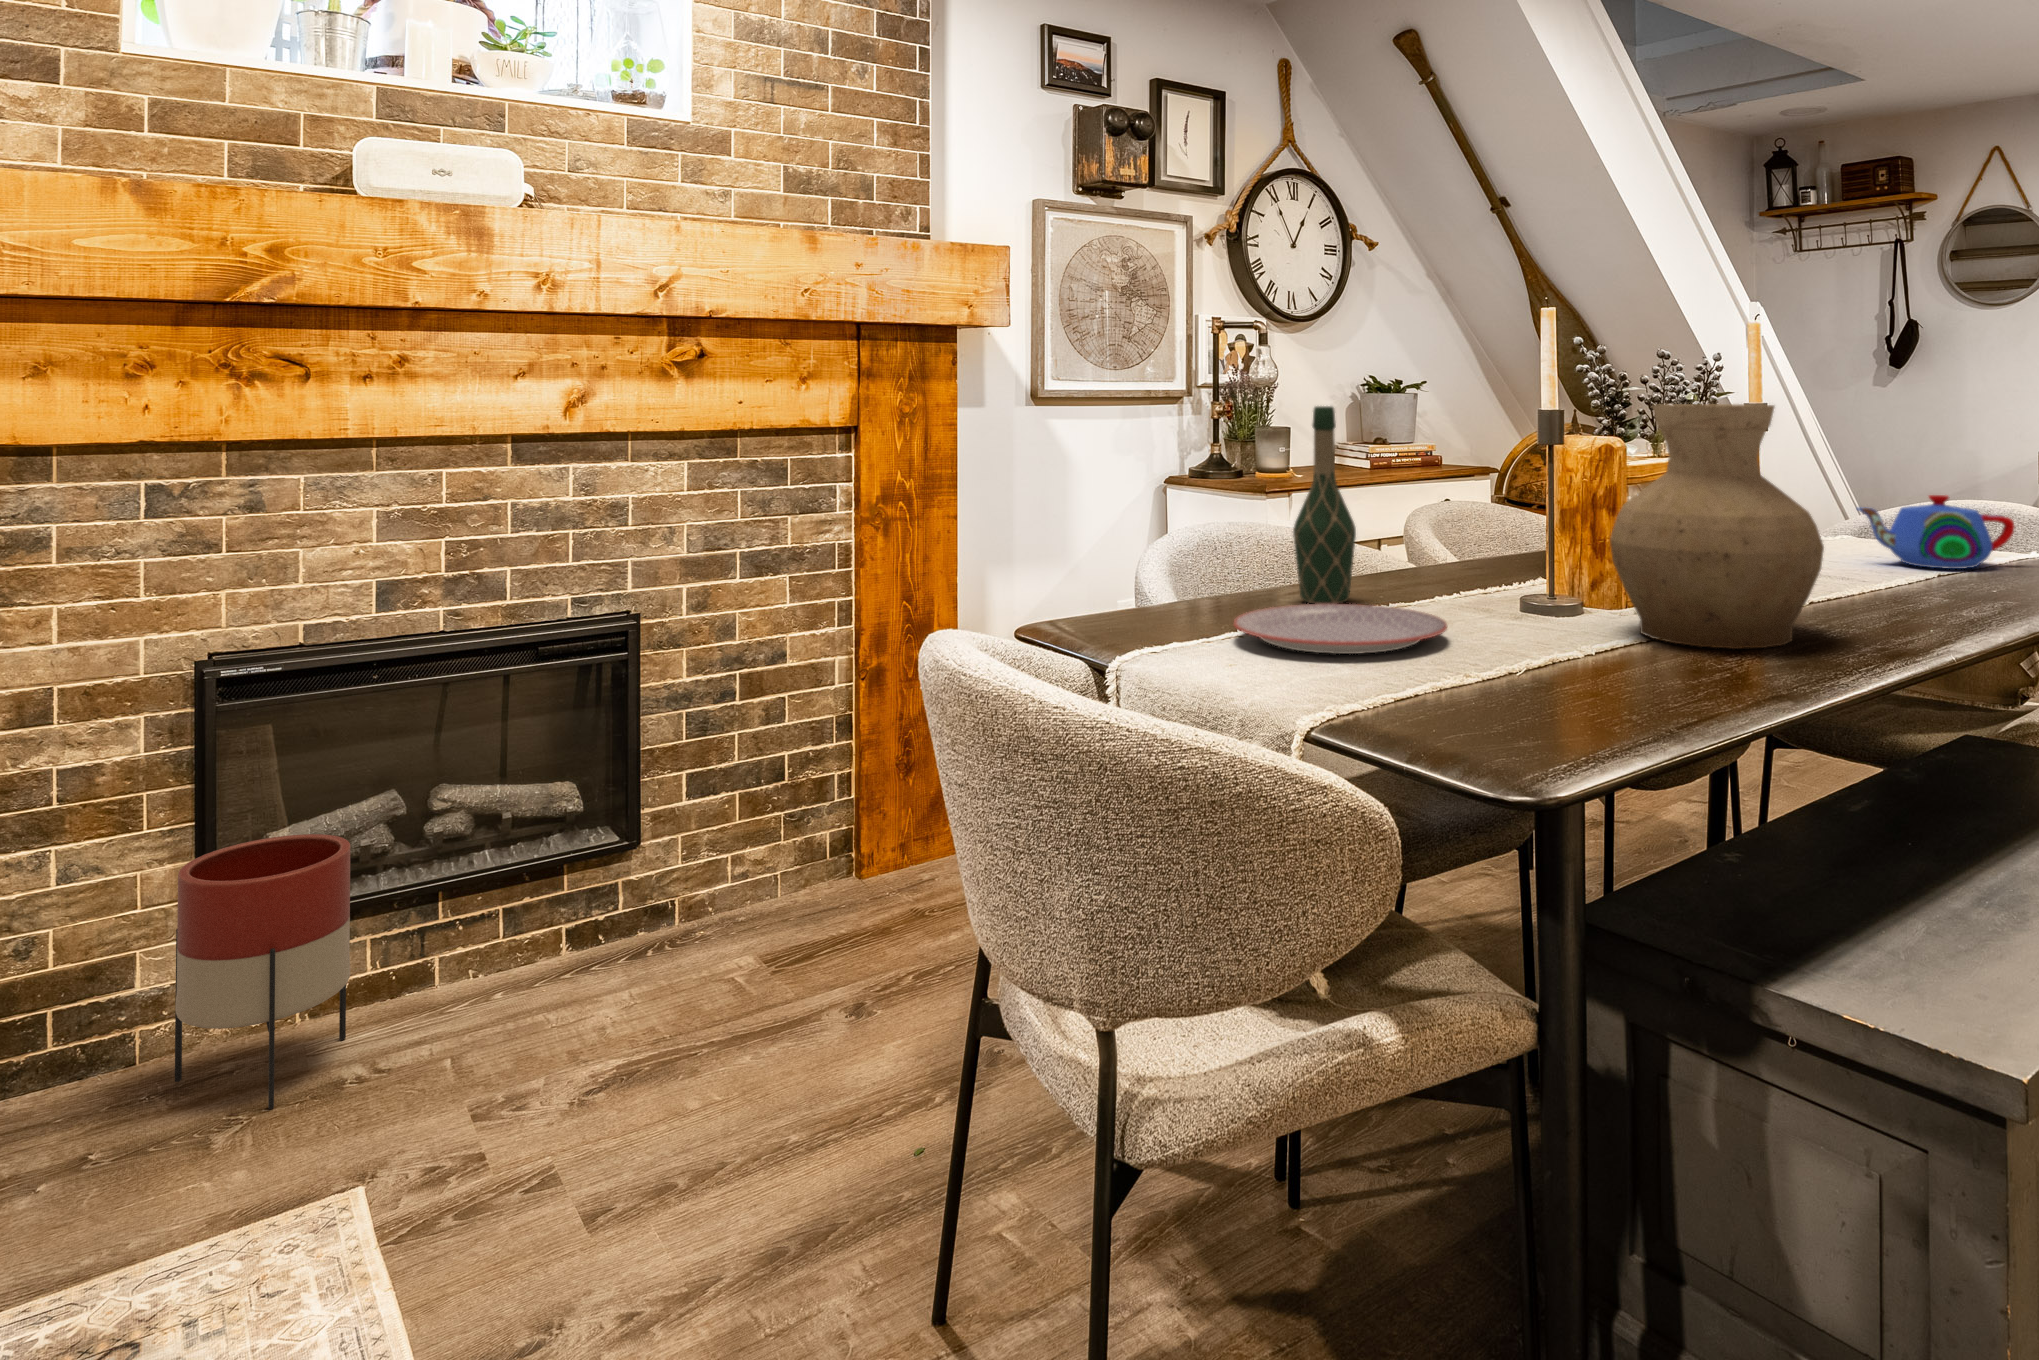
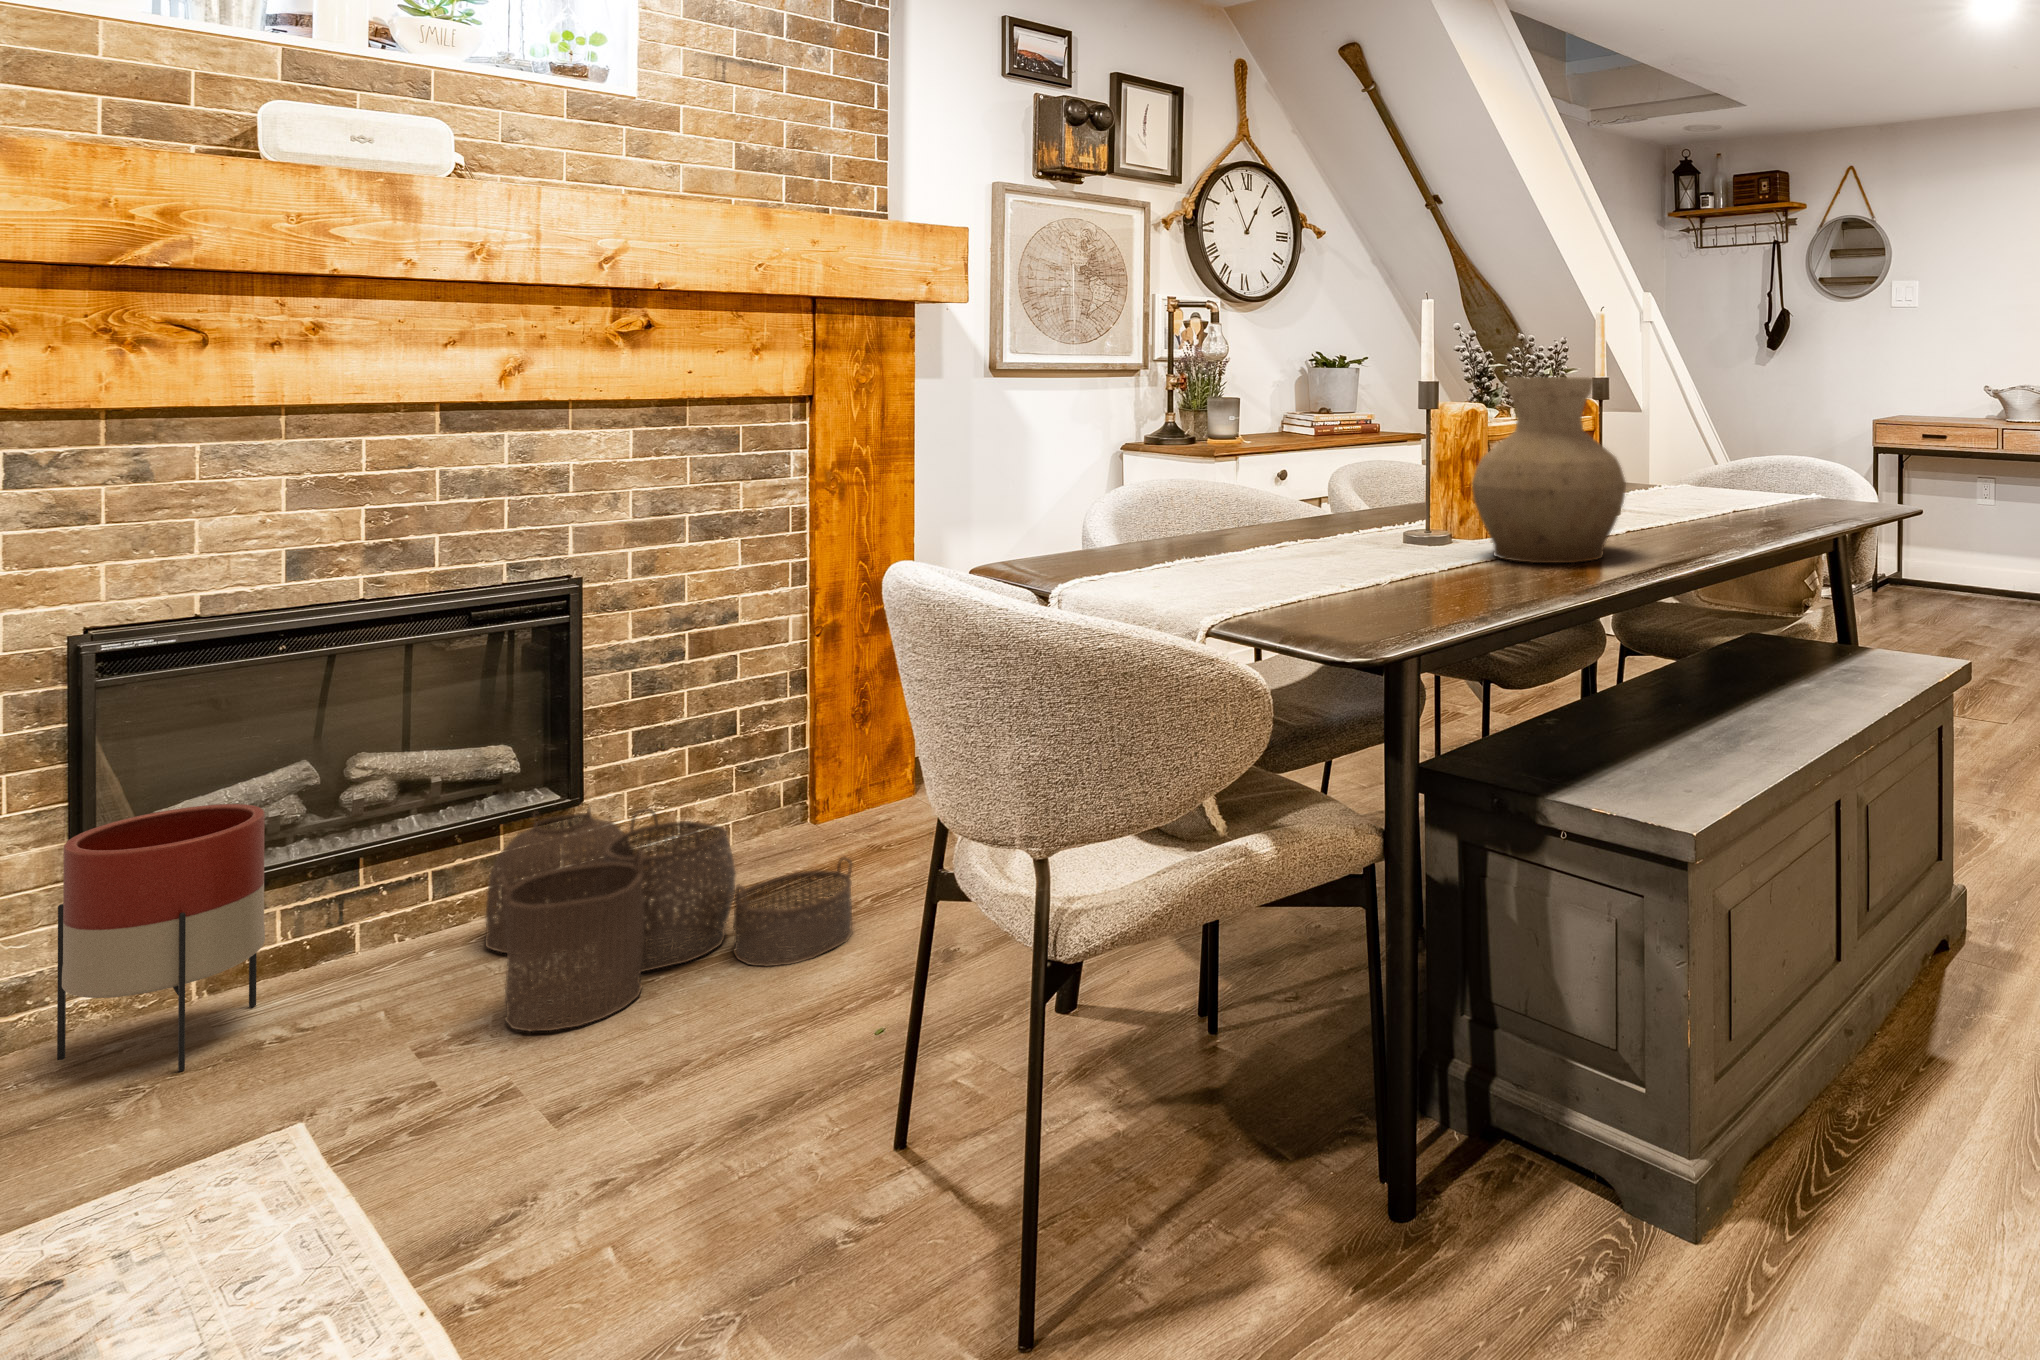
wine bottle: present [1293,406,1356,604] -> none [1223,378,1277,543]
teapot: present [1857,495,2014,569] -> none [1686,450,1798,507]
plate: present [1234,604,1447,654] -> none [1166,541,1342,576]
woven basket: none [550,851,895,1105] -> present [485,807,852,1031]

